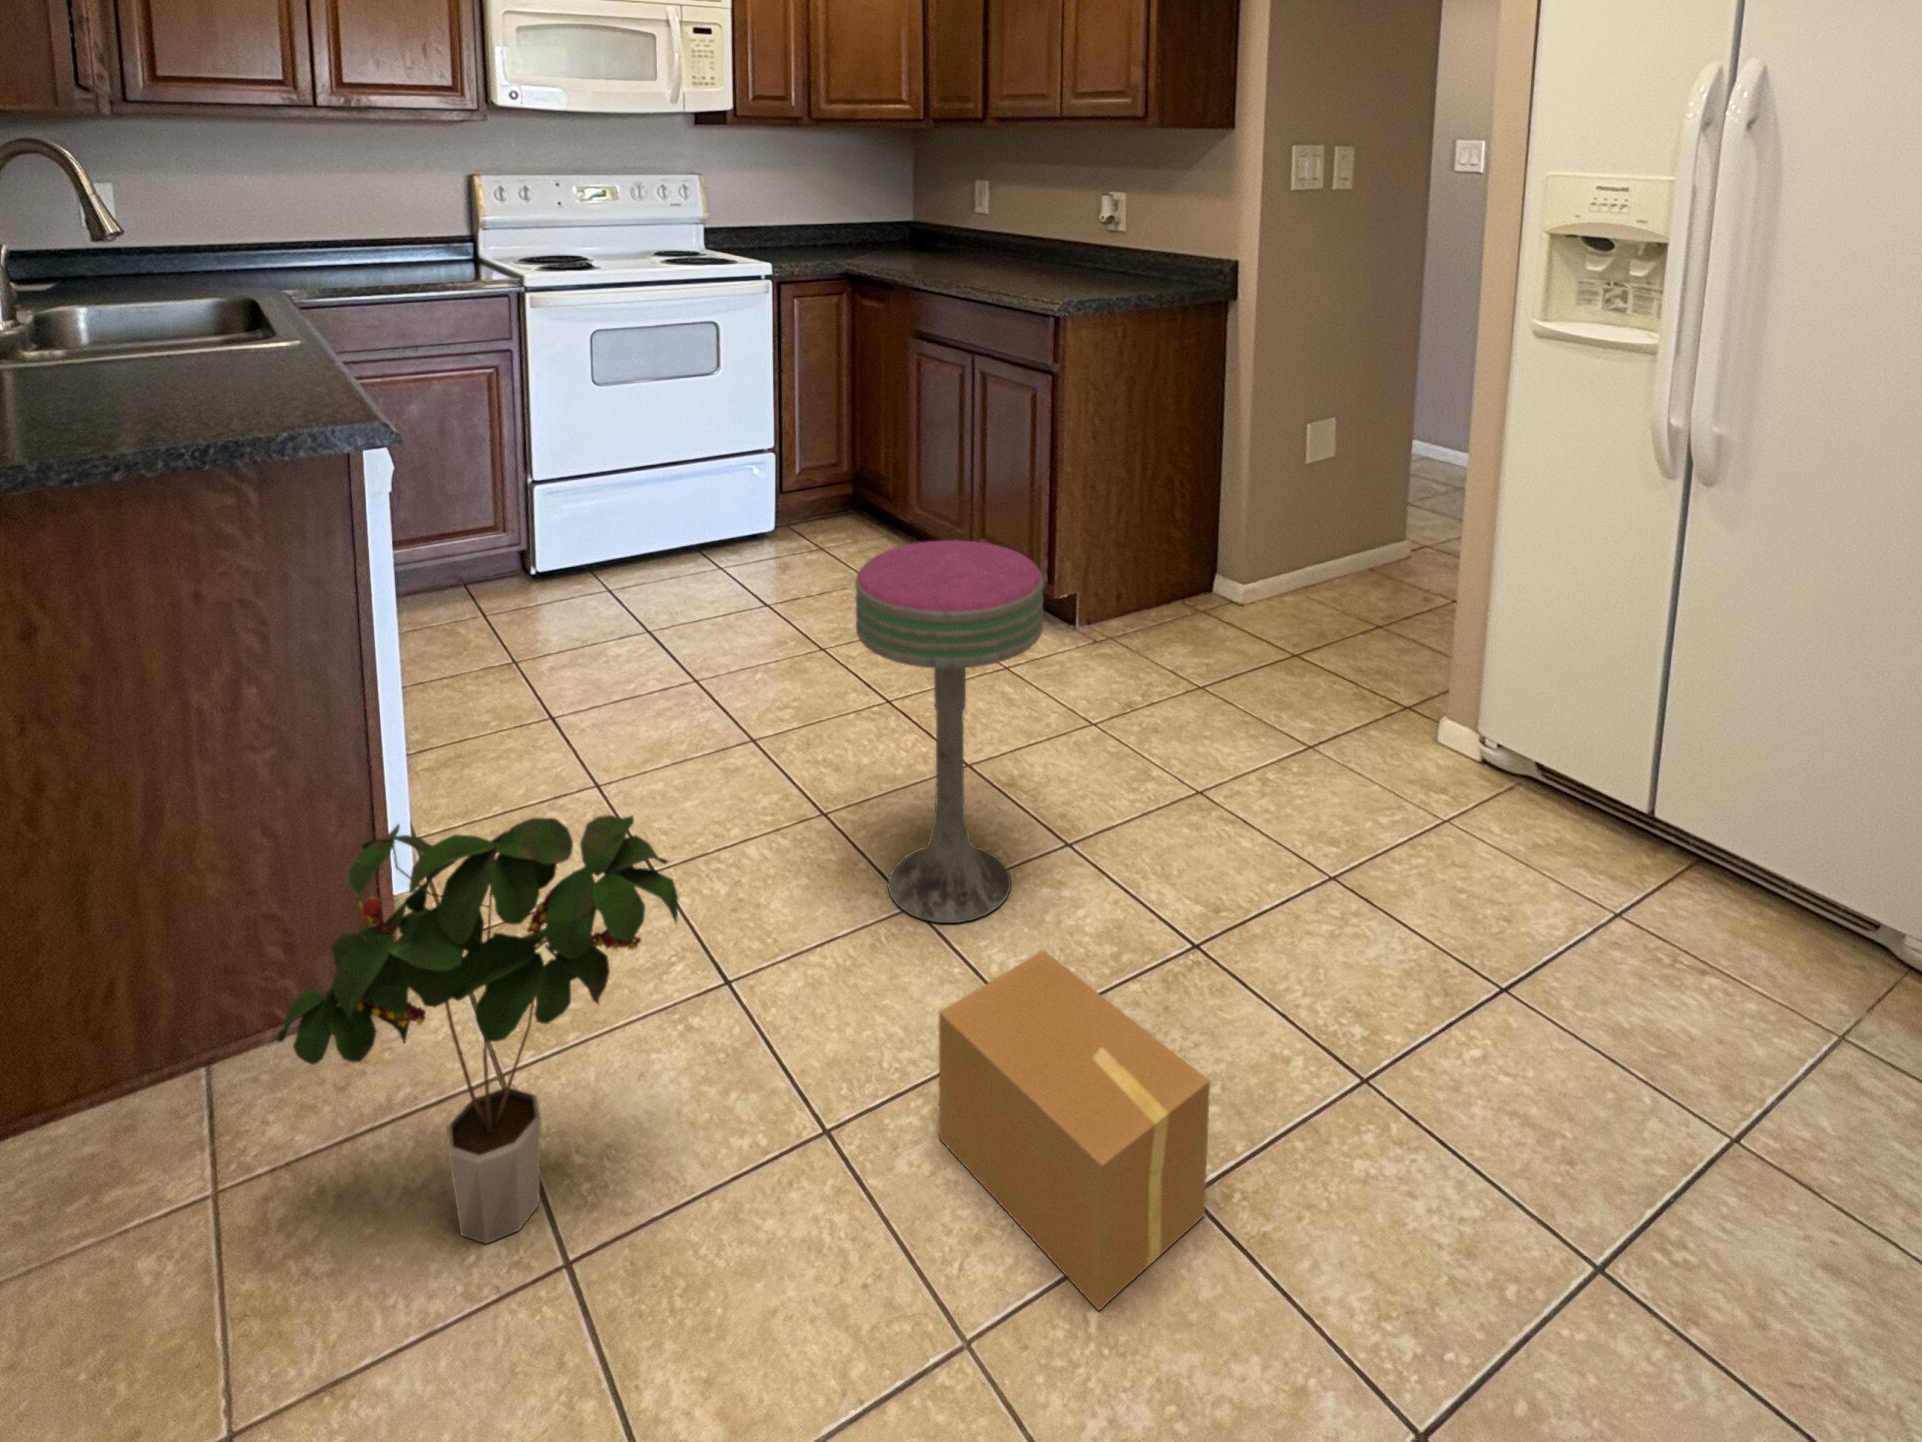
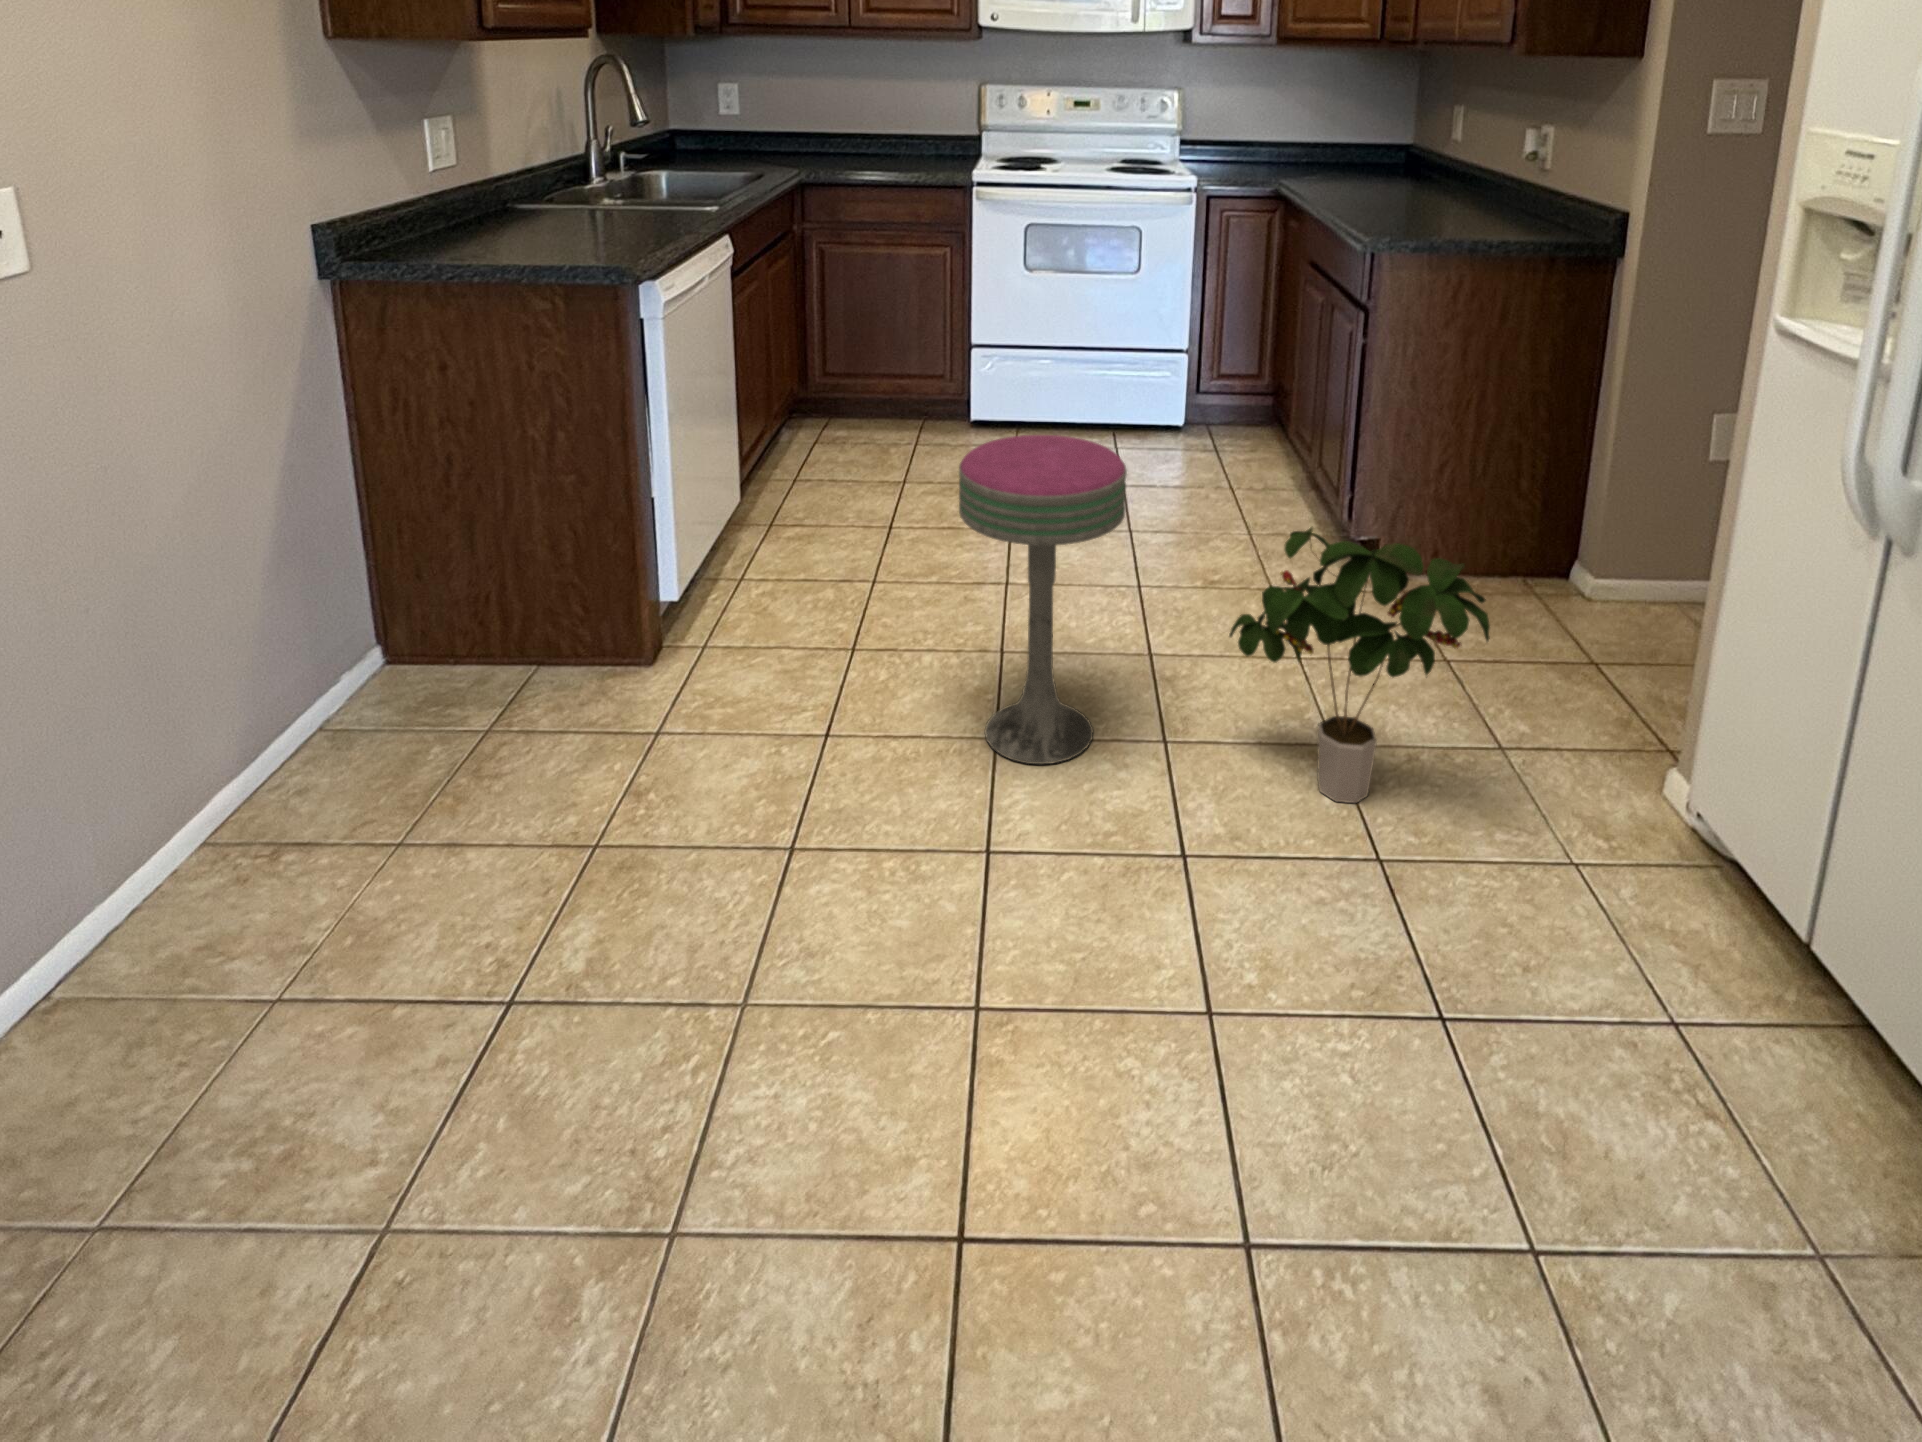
potted plant: present [277,815,678,1244] -> present [1229,527,1490,803]
cardboard box: present [939,950,1210,1310] -> none [838,781,973,1033]

